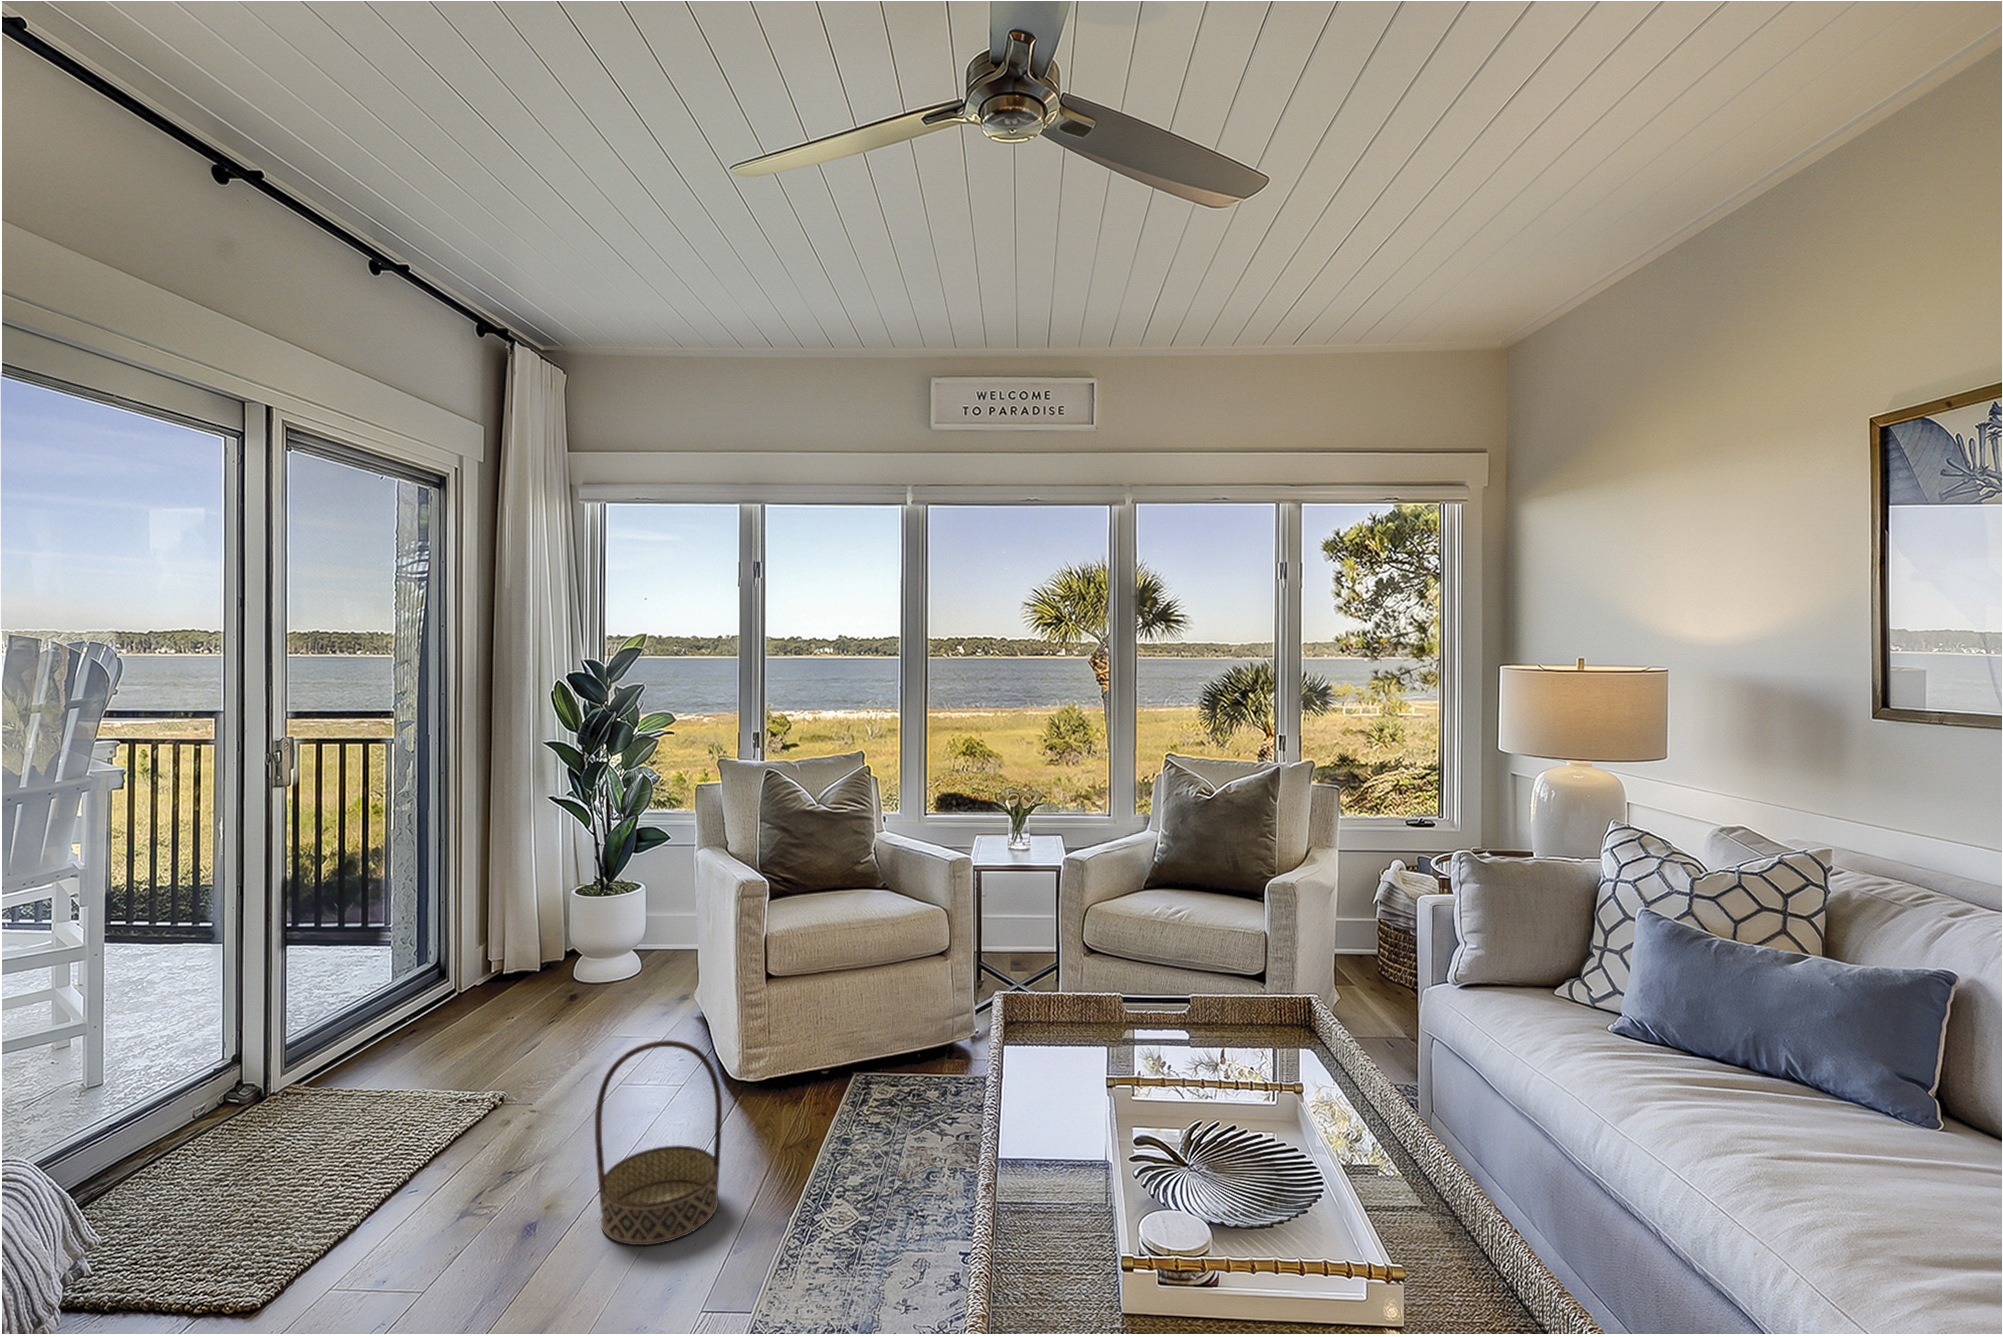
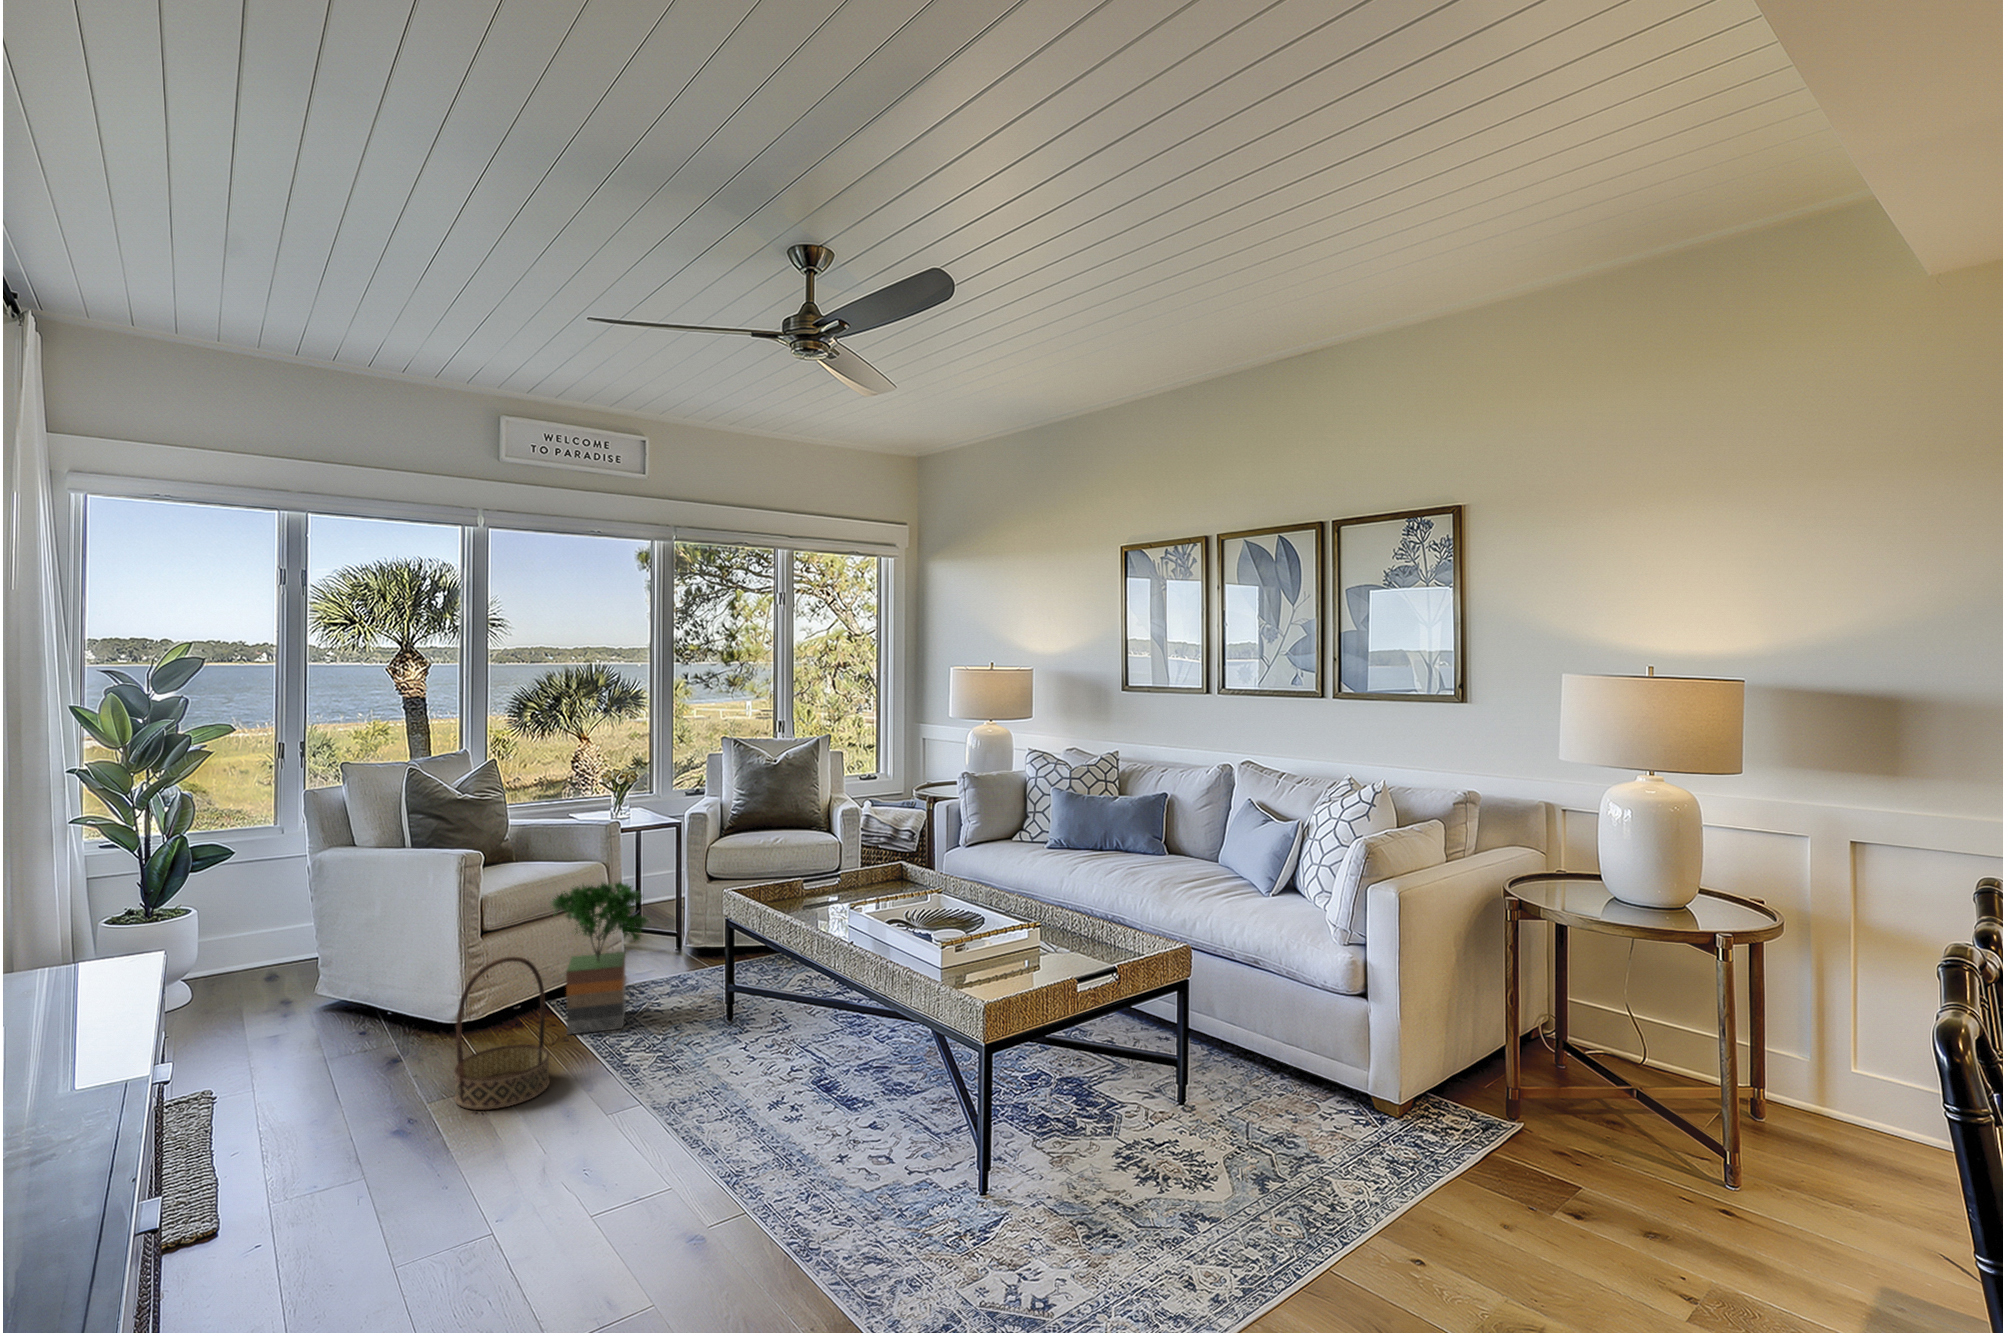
potted tree: none [806,941,927,1152] -> present [552,882,649,1034]

